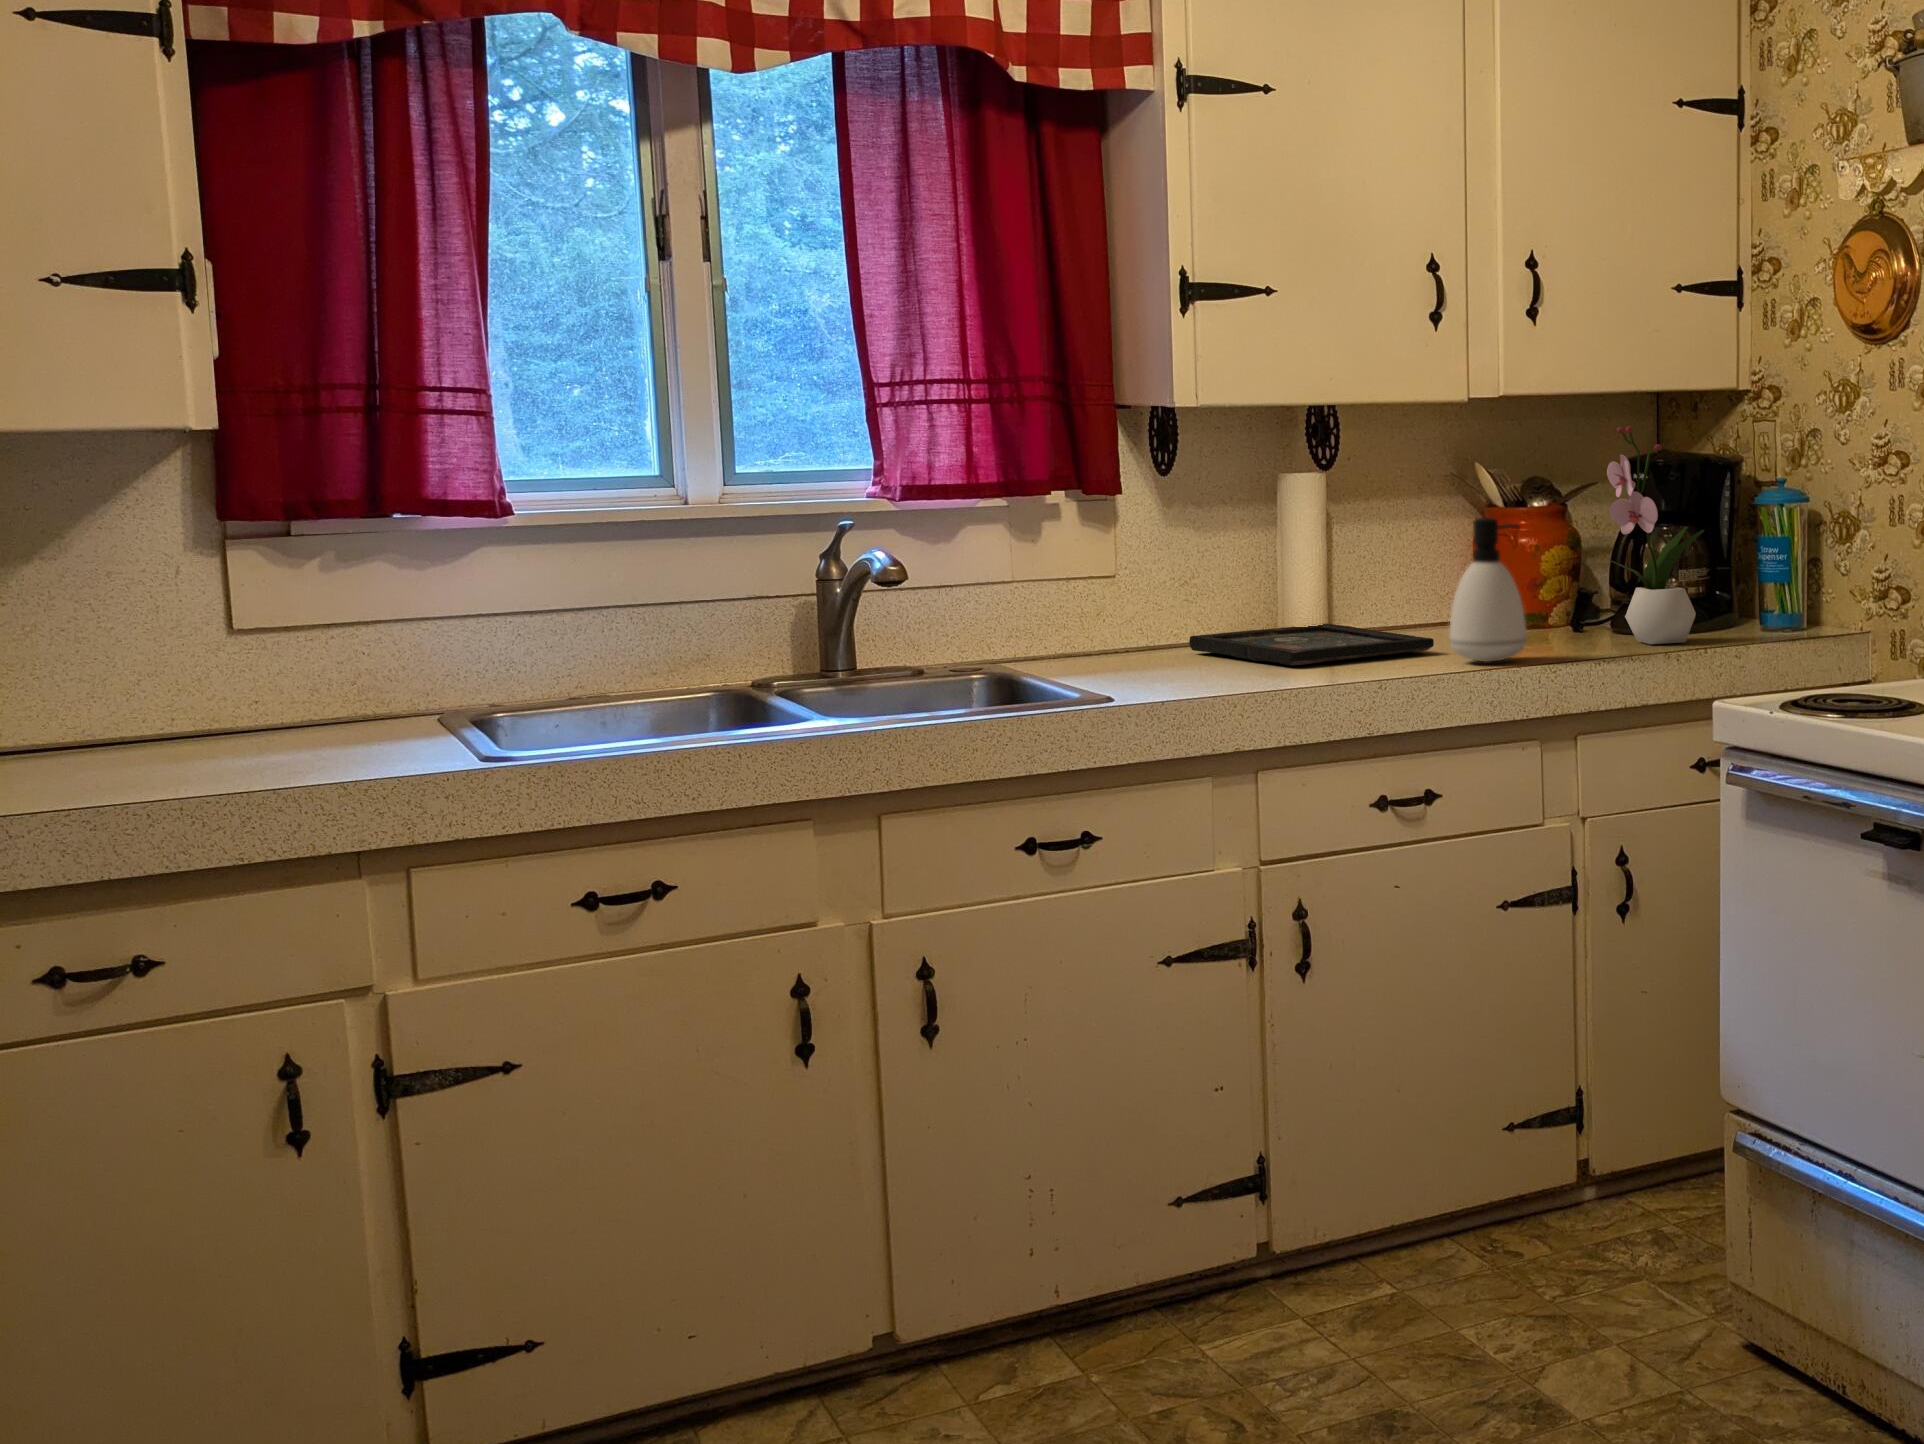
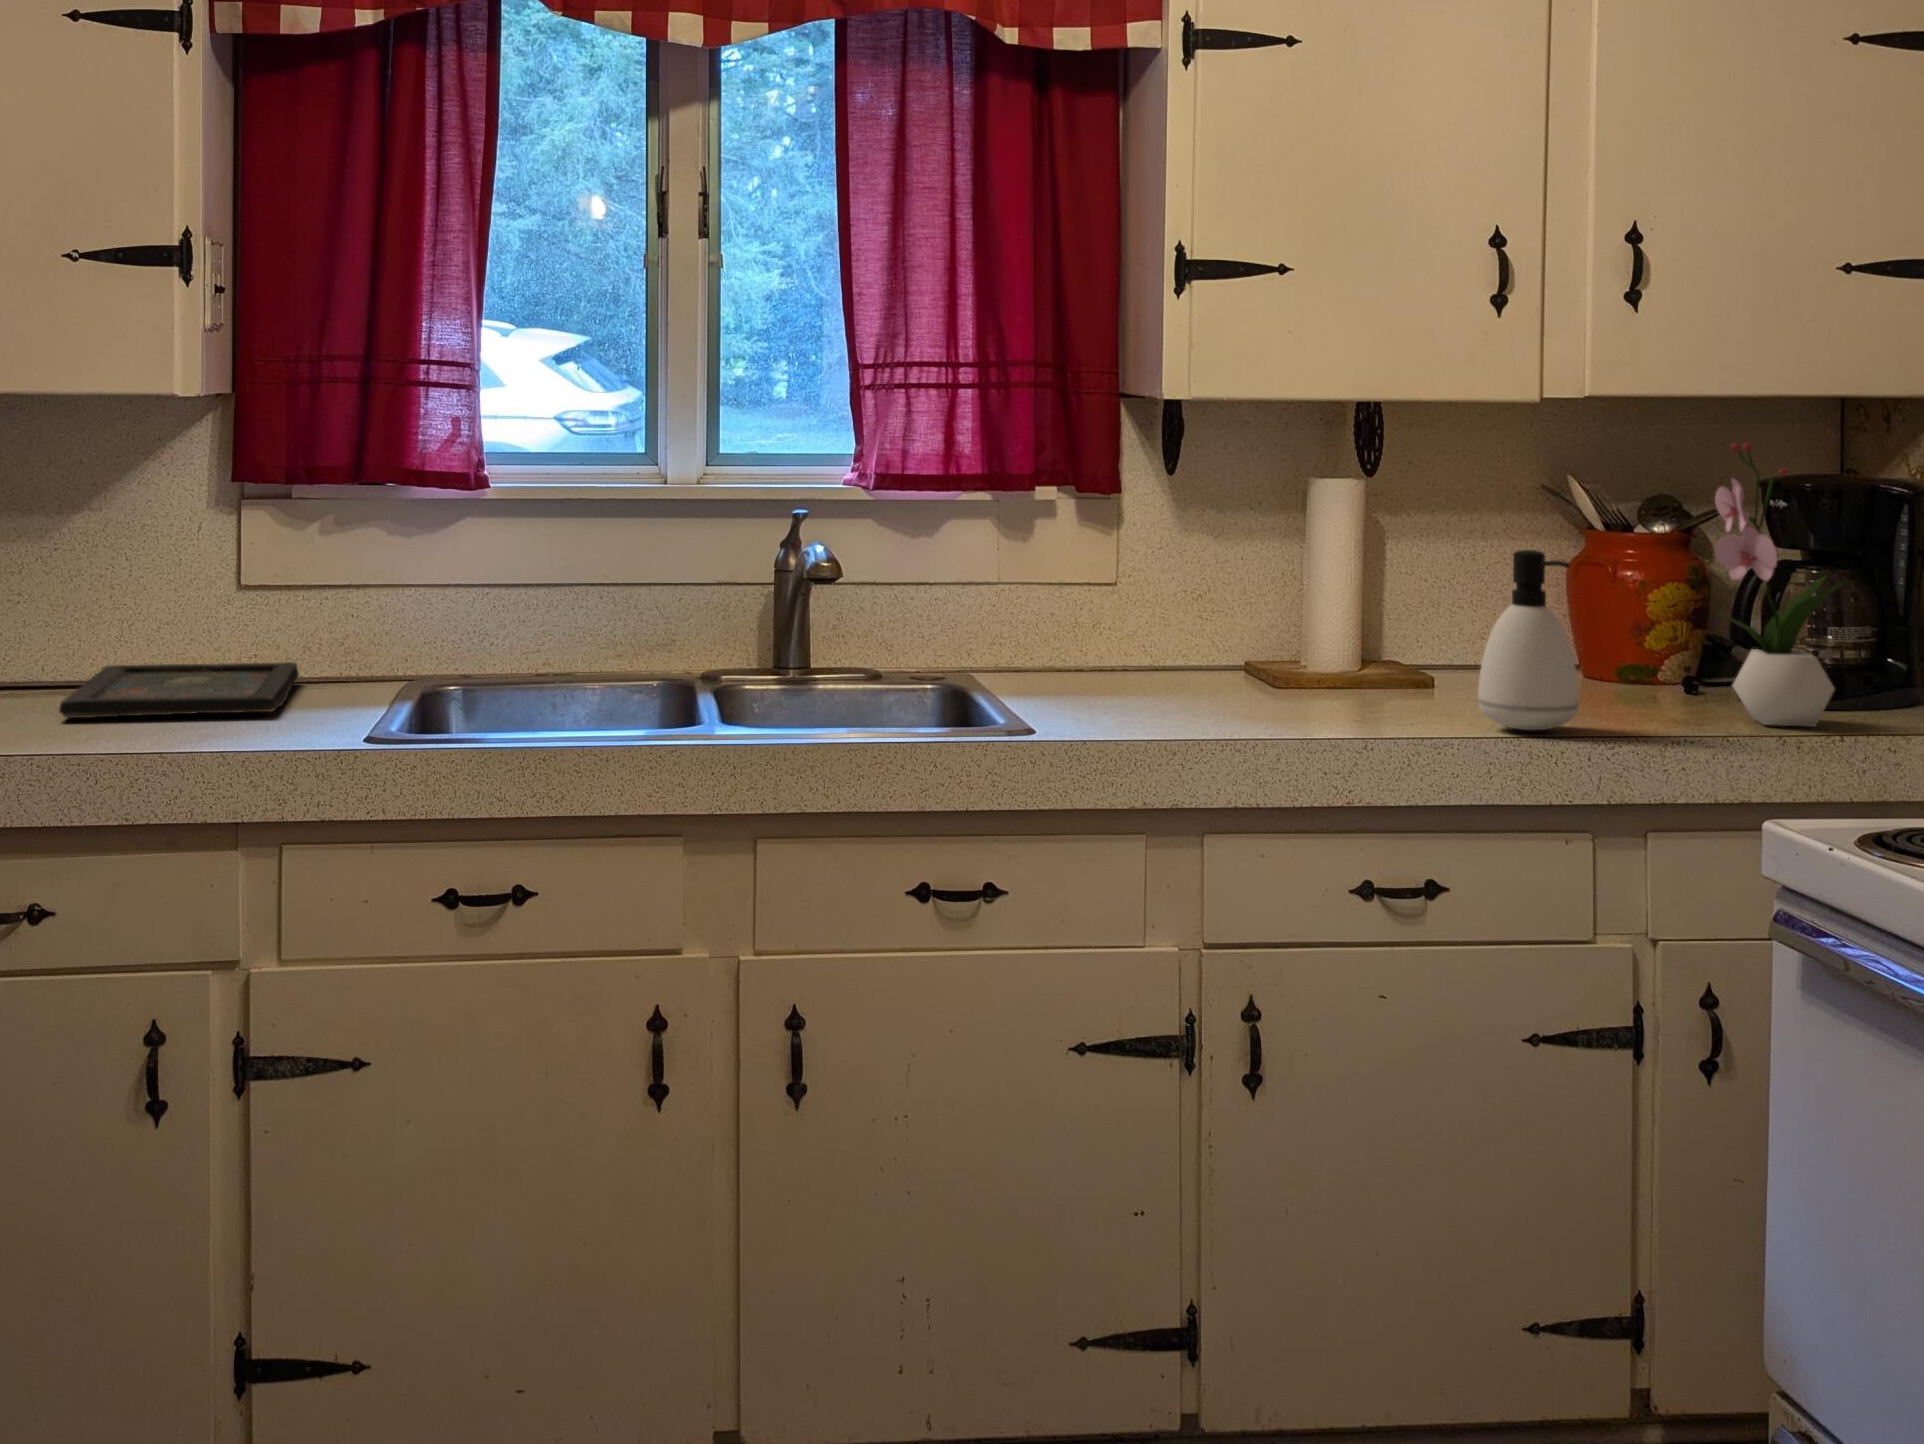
tray: present [1189,624,1434,665] -> present [59,662,299,718]

